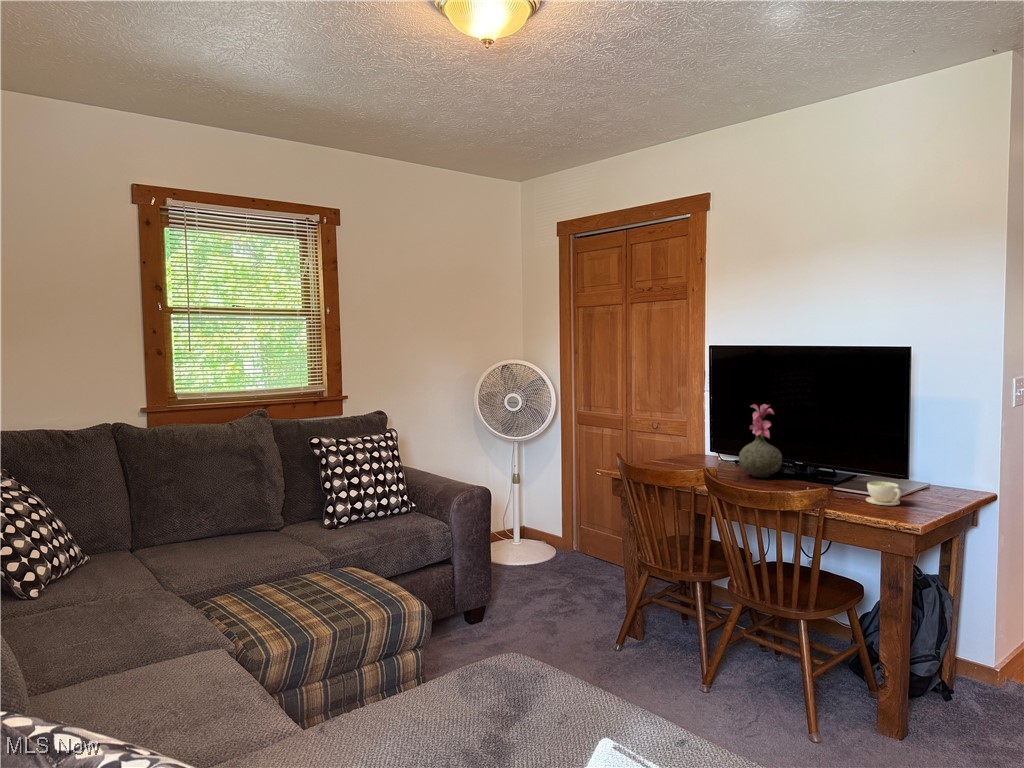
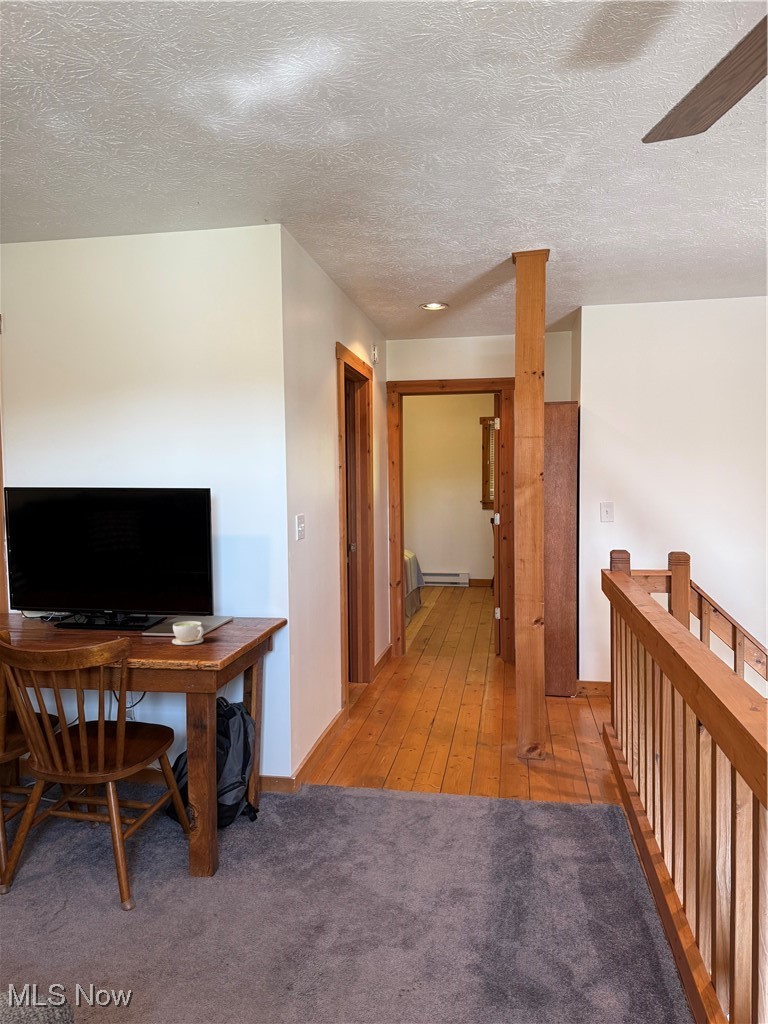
vase: present [739,404,782,478] -> none [40,551,90,633]

